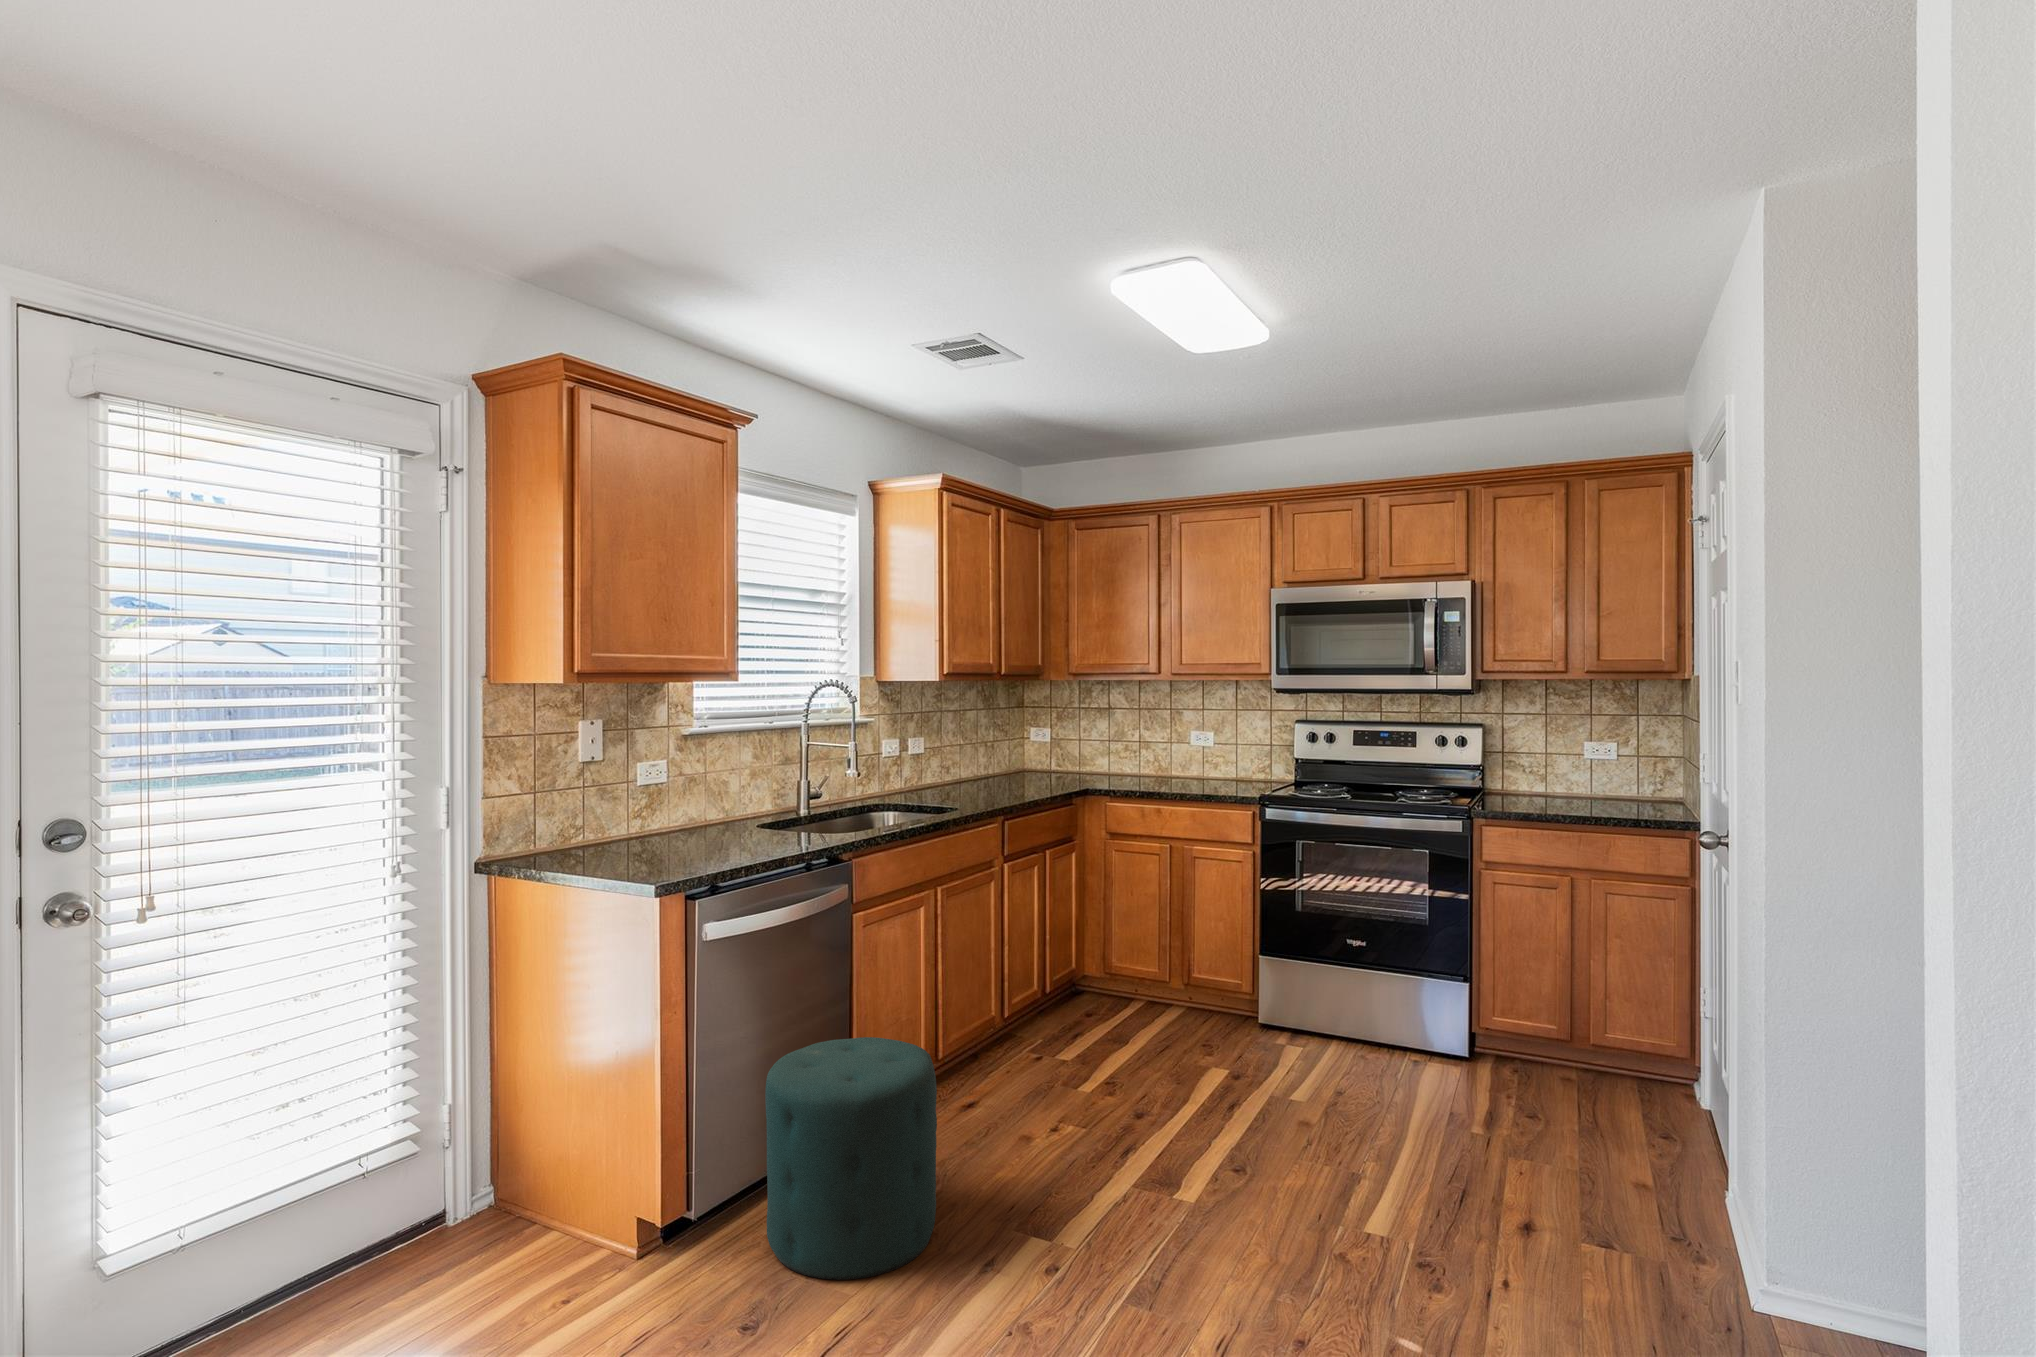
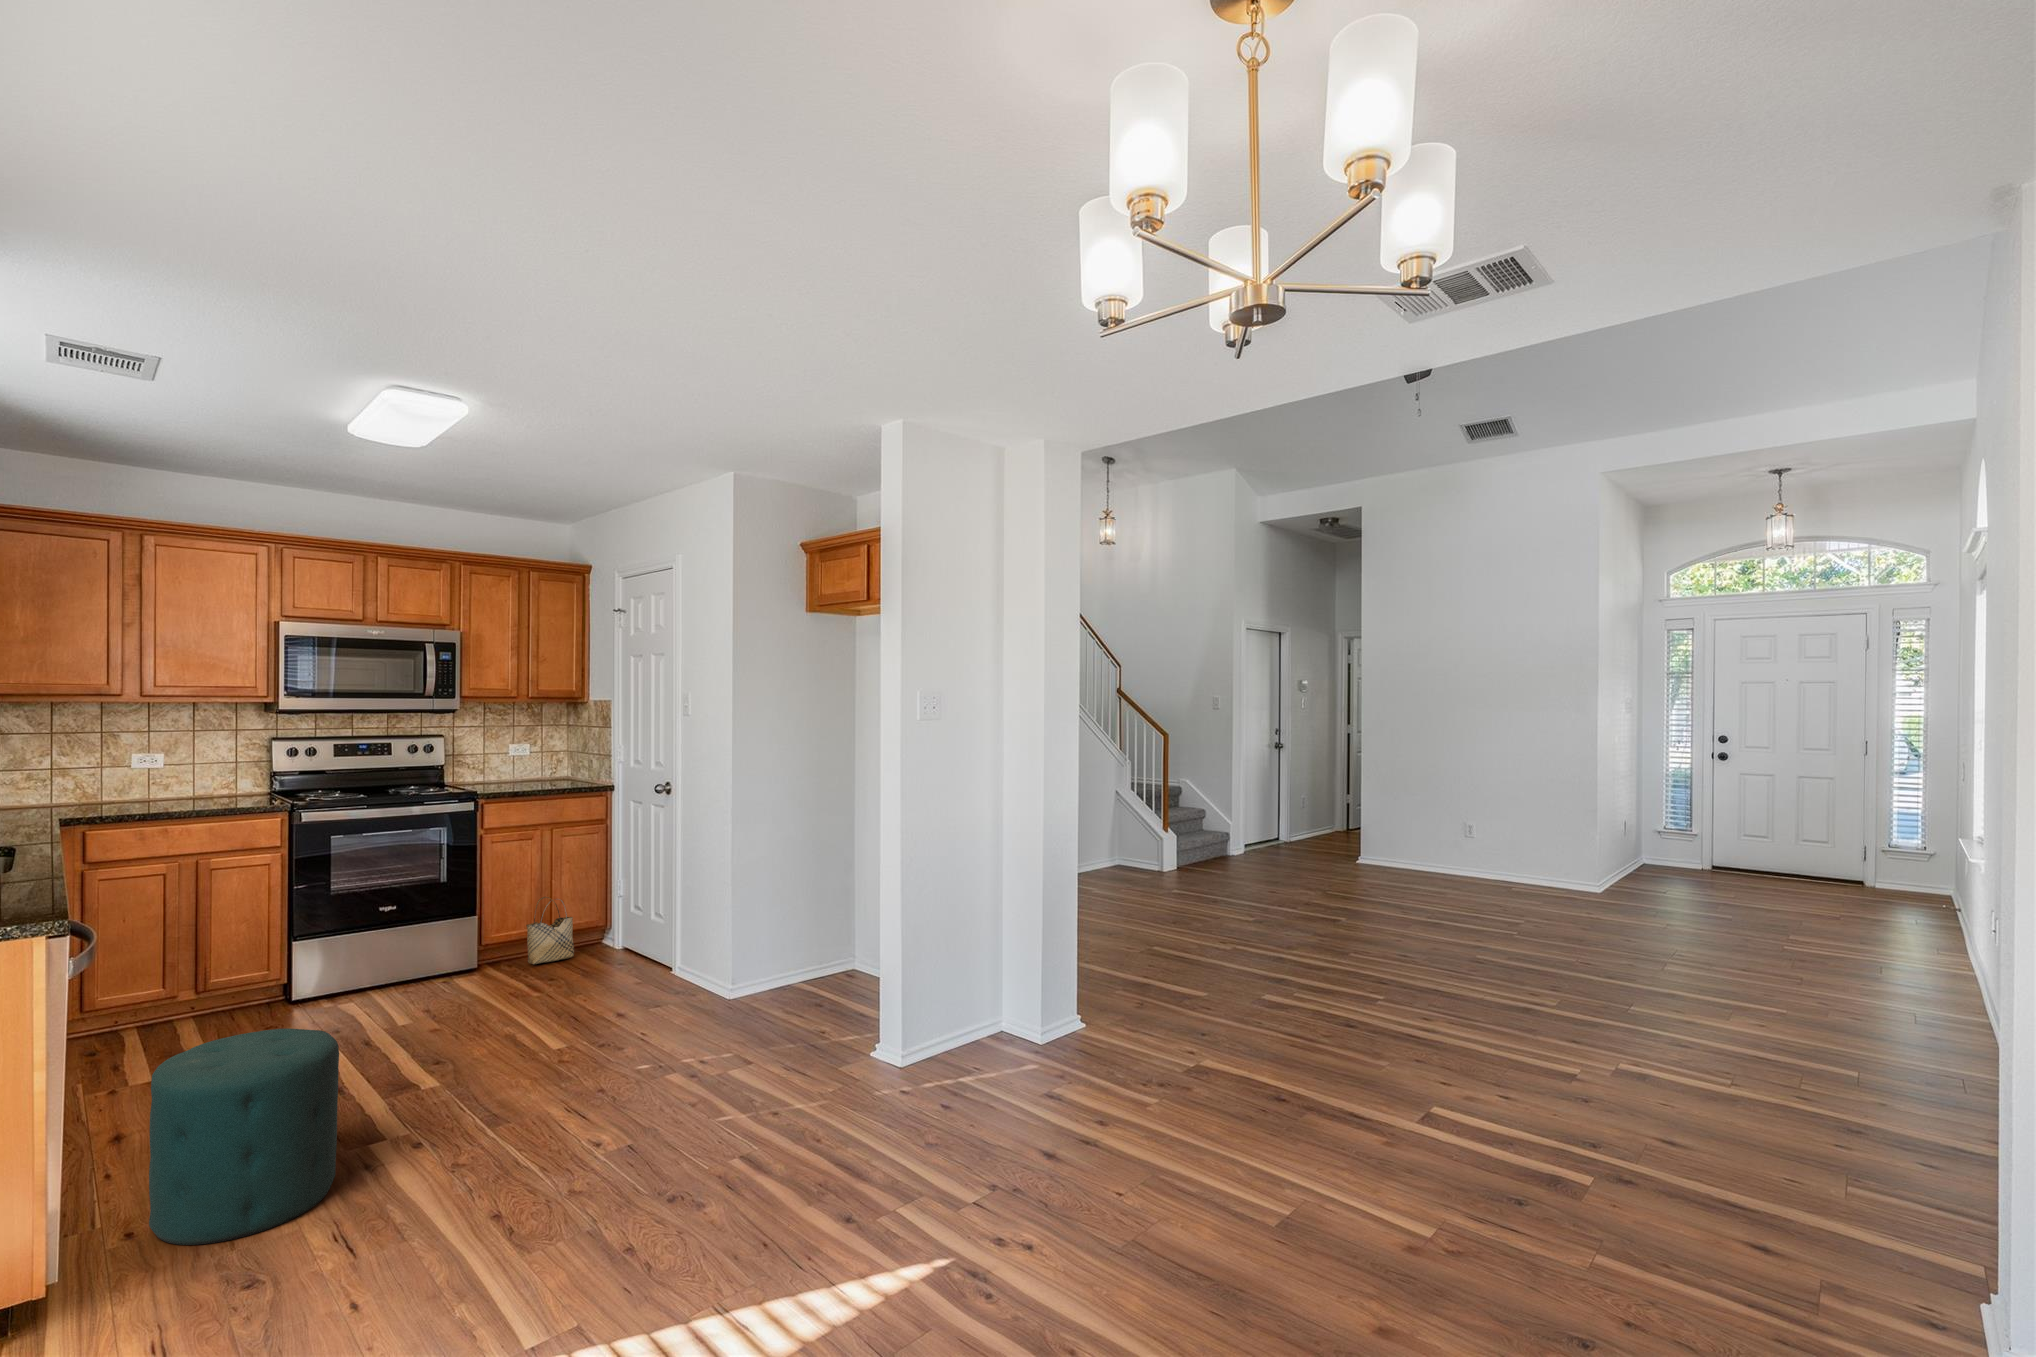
woven basket: none [1537,983,1621,1093] -> present [526,897,574,964]

